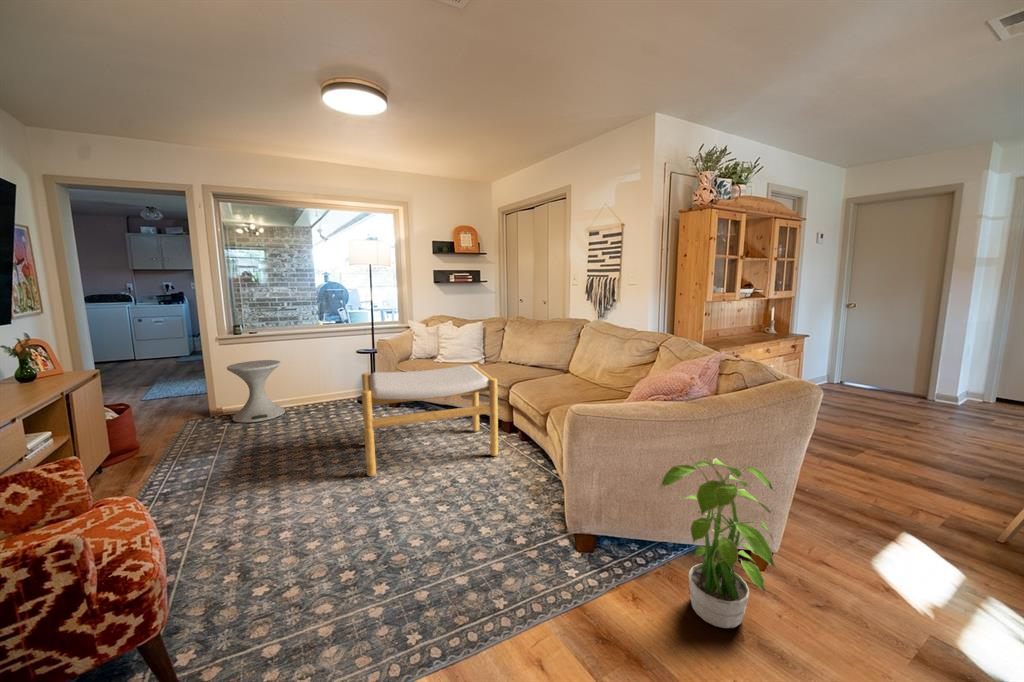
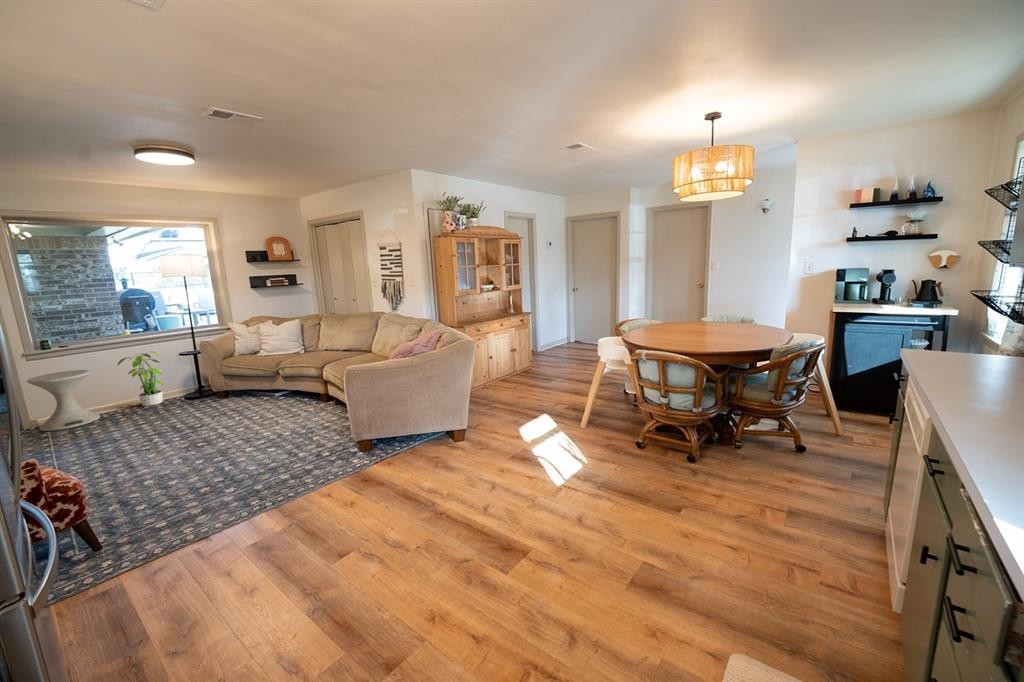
footstool: present [362,364,498,476] -> none [189,353,316,444]
potted plant: present [659,458,775,628] -> present [117,351,164,406]

